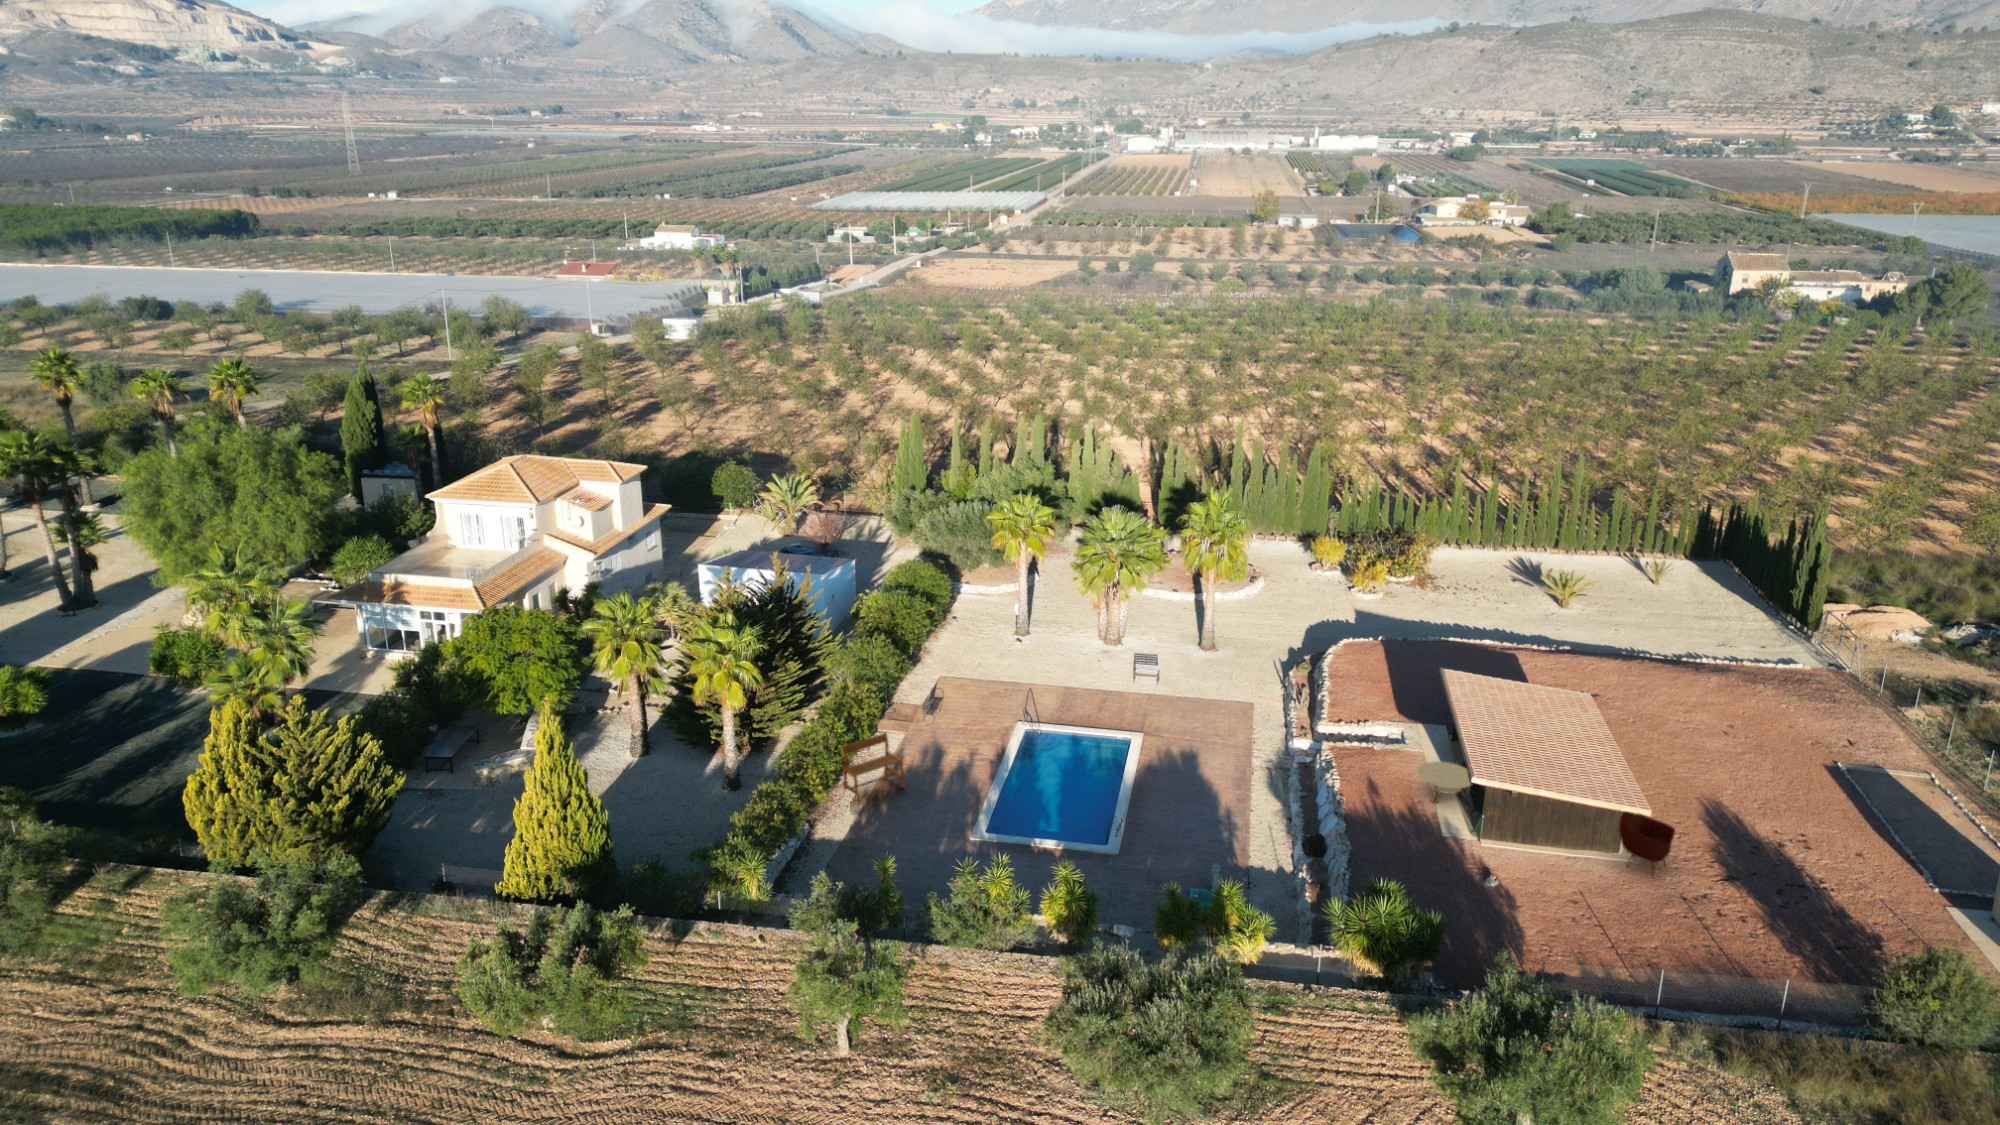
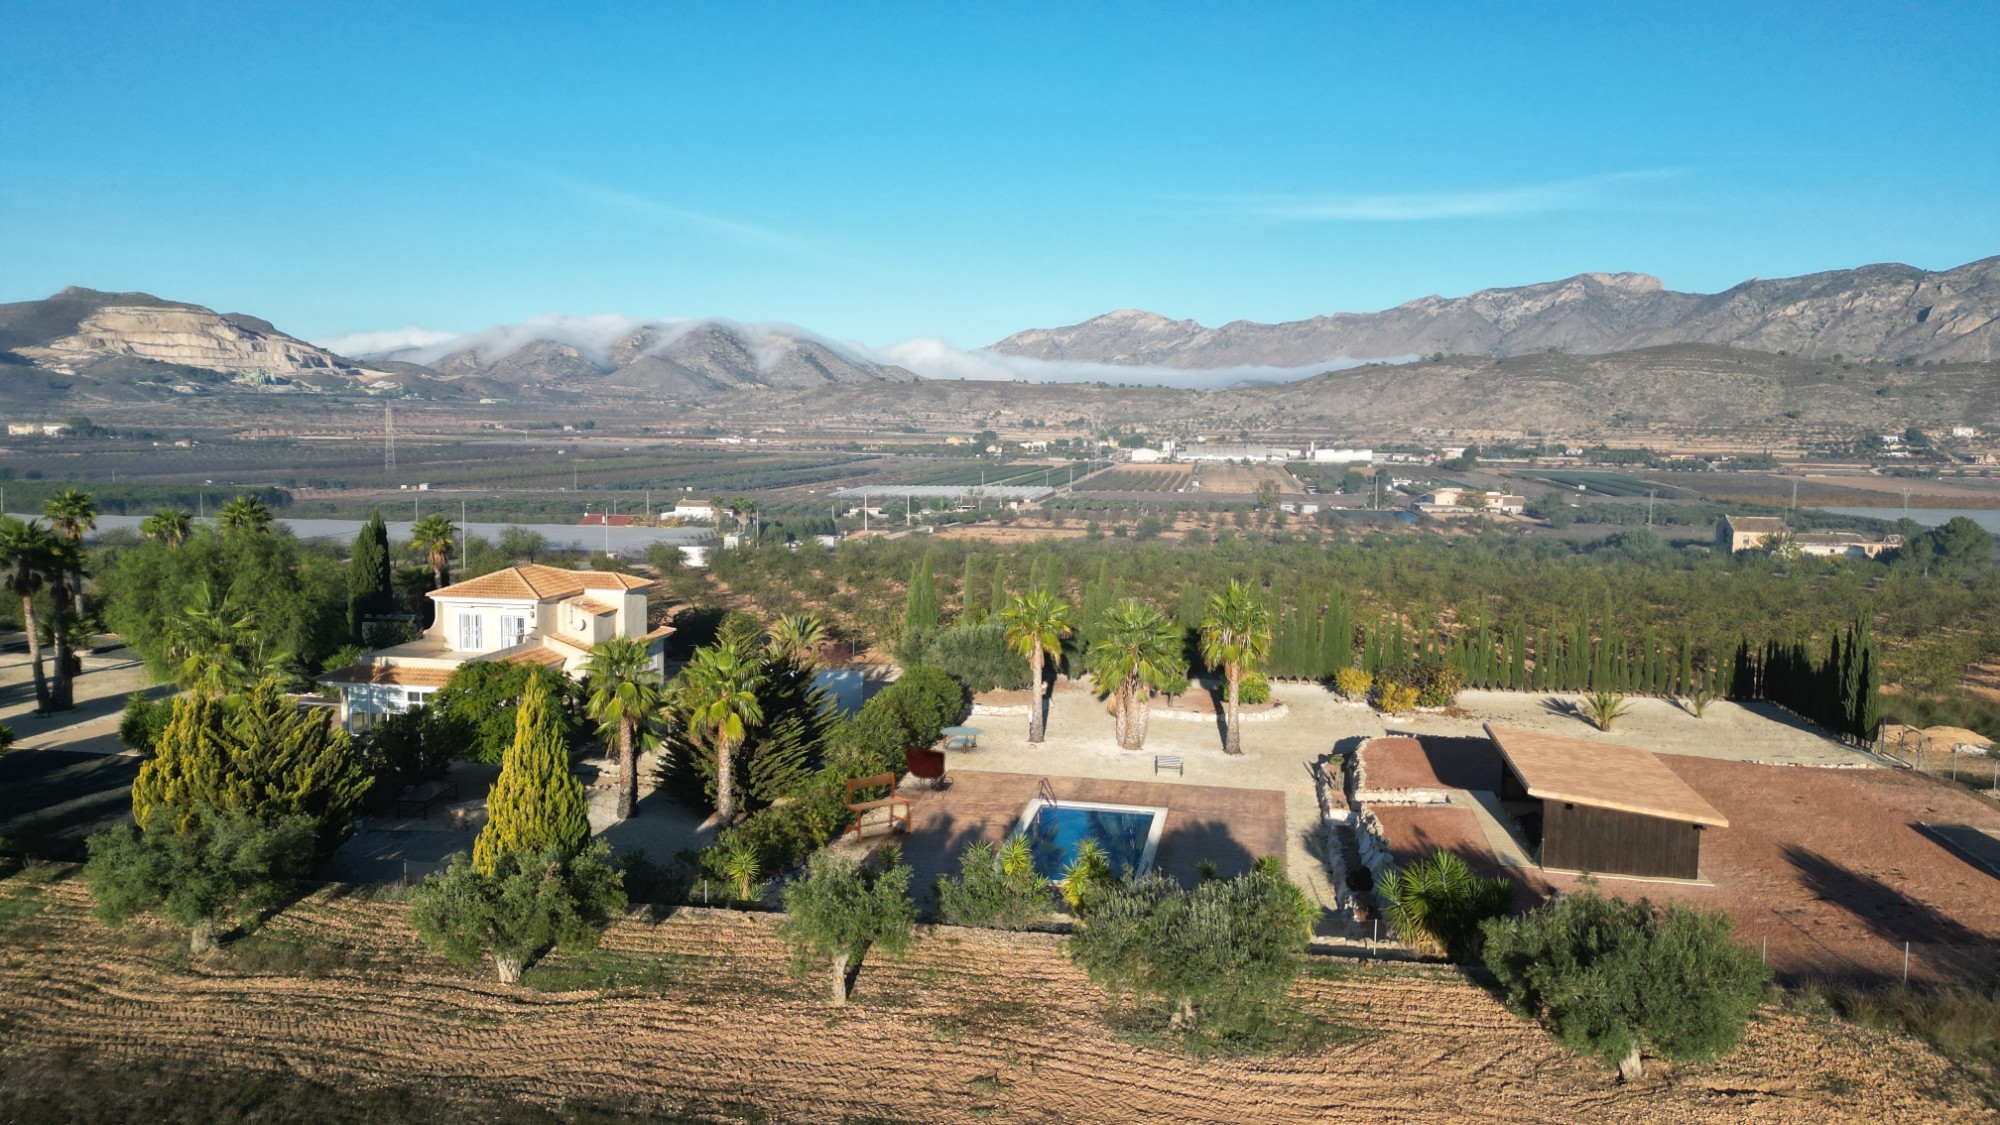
round table: present [1417,761,1471,804] -> present [941,726,984,753]
armchair: present [1619,812,1675,876] -> present [905,745,945,787]

